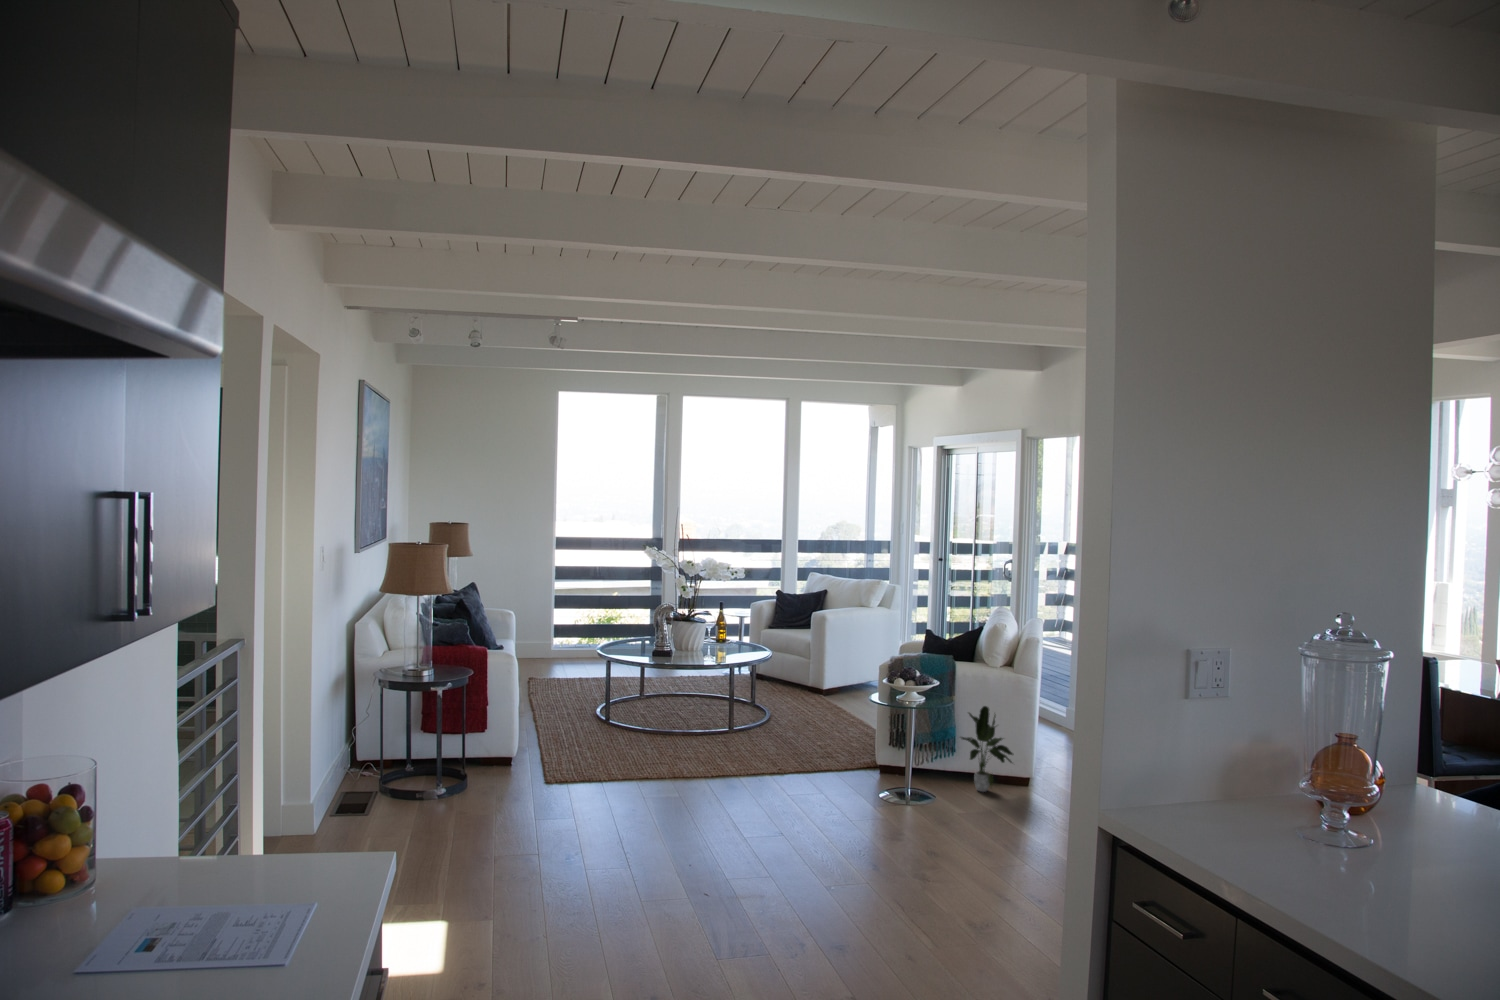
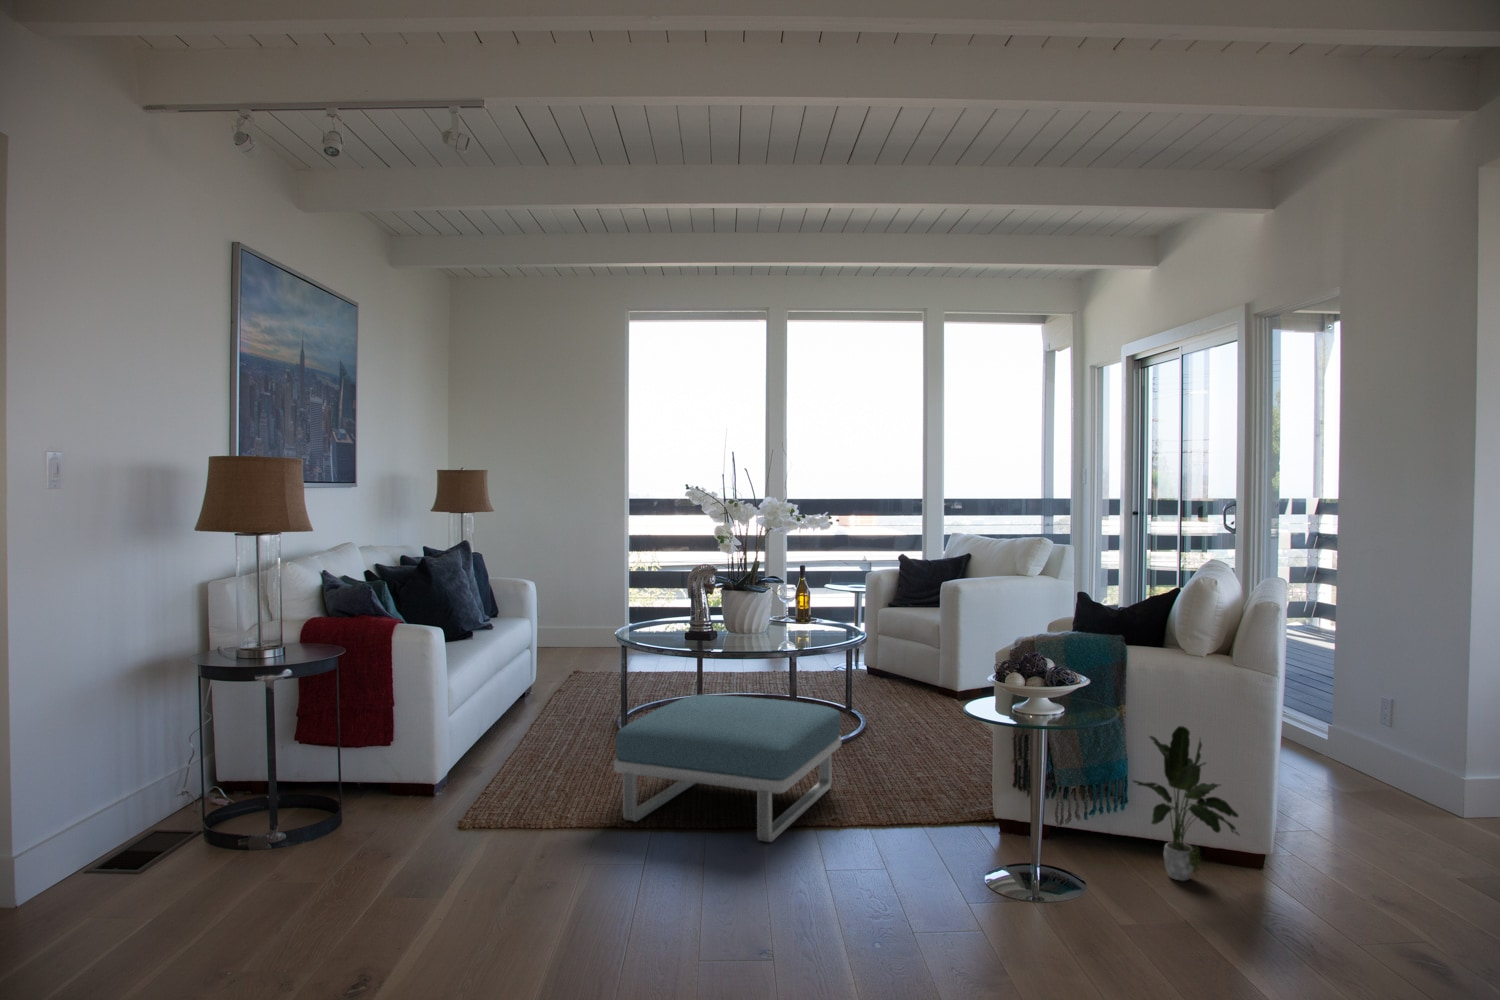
footstool: none [644,696,777,784] -> present [614,695,841,842]

